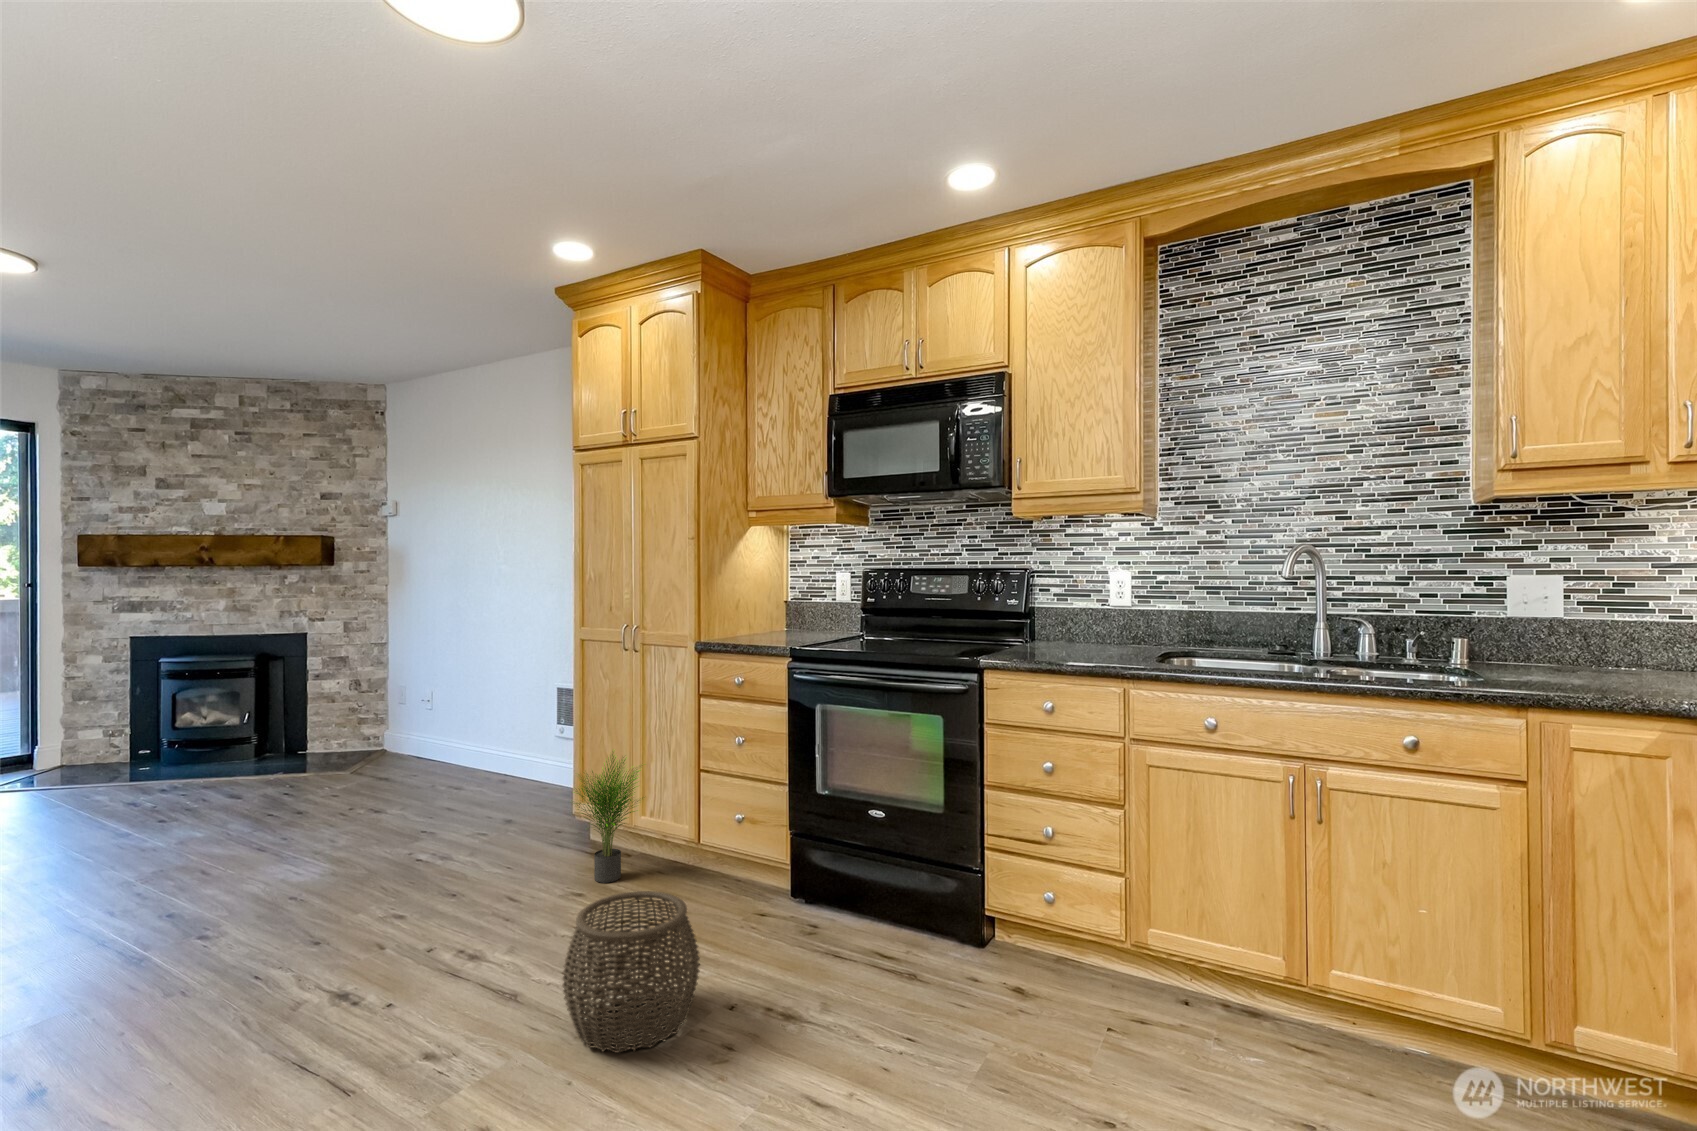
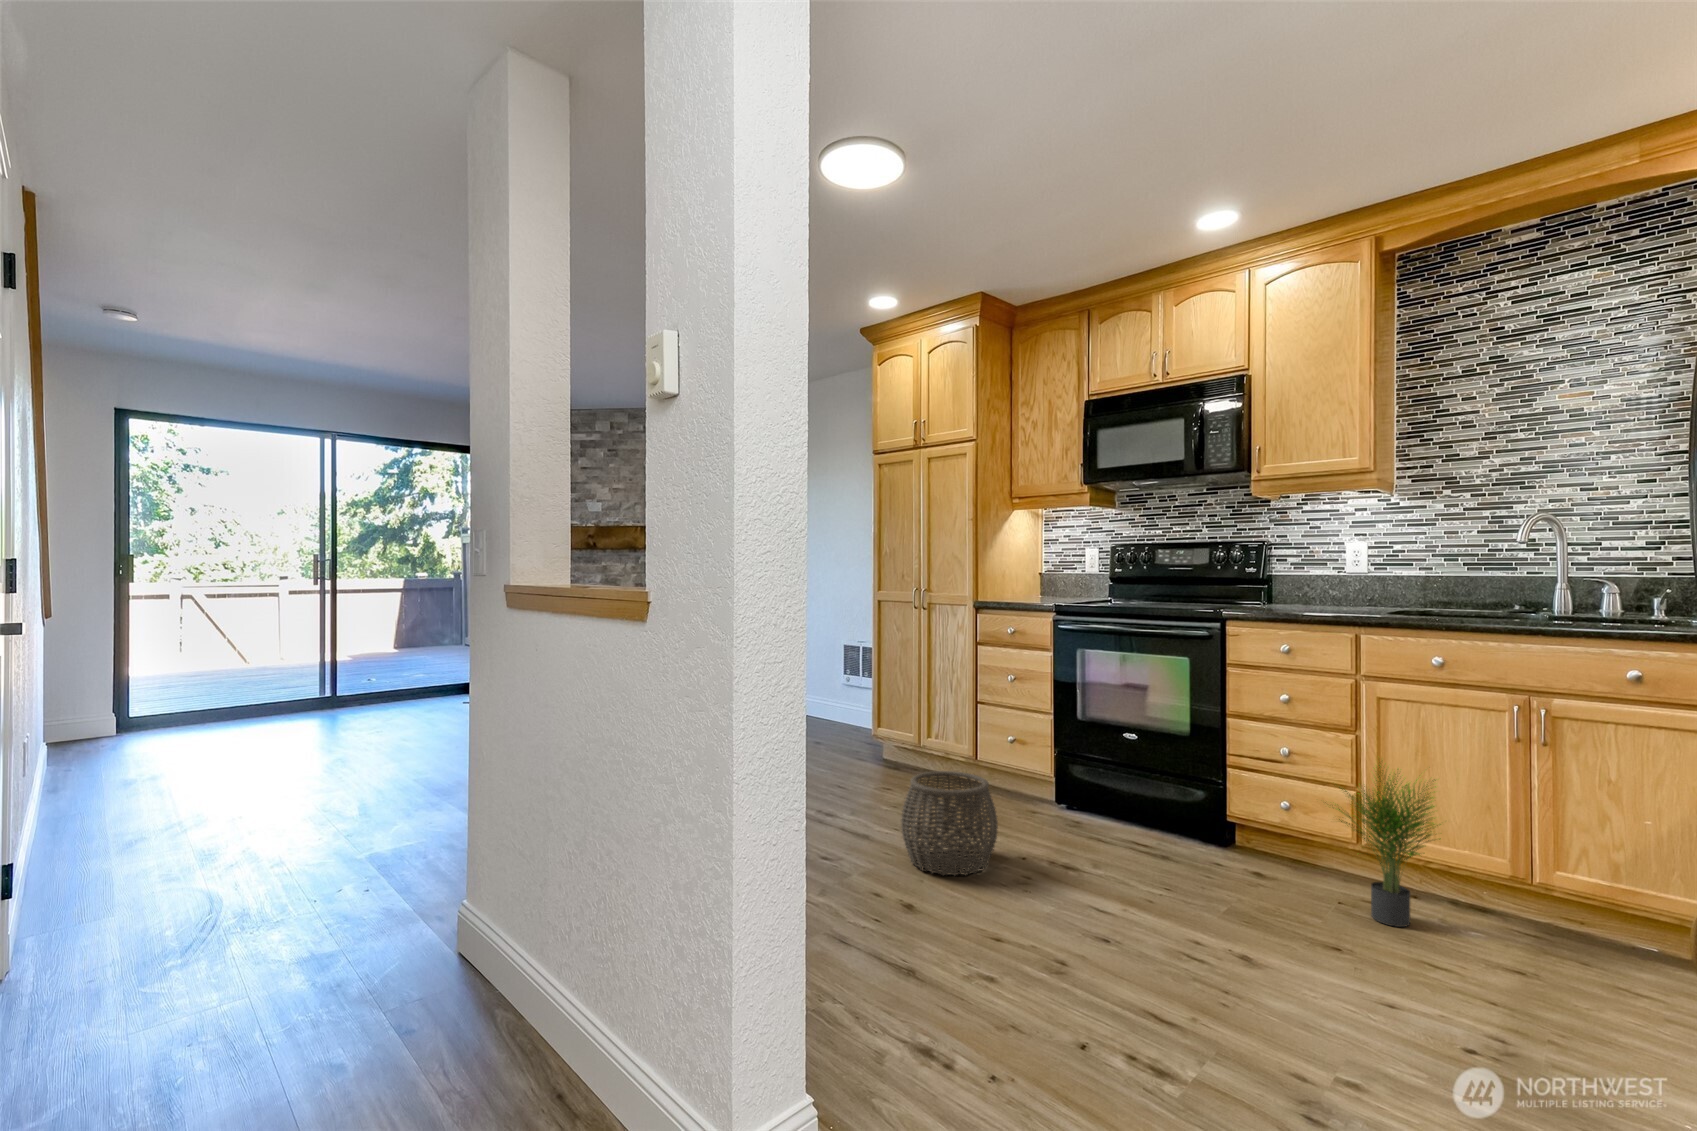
potted plant: present [574,754,641,883] -> present [1339,765,1441,927]

